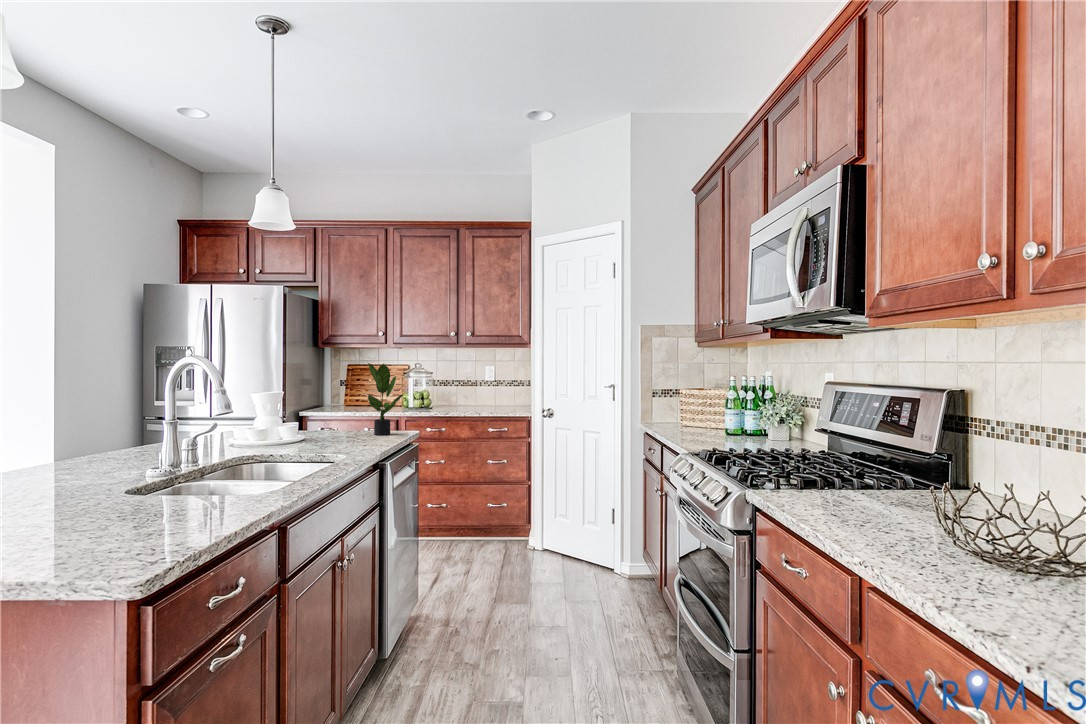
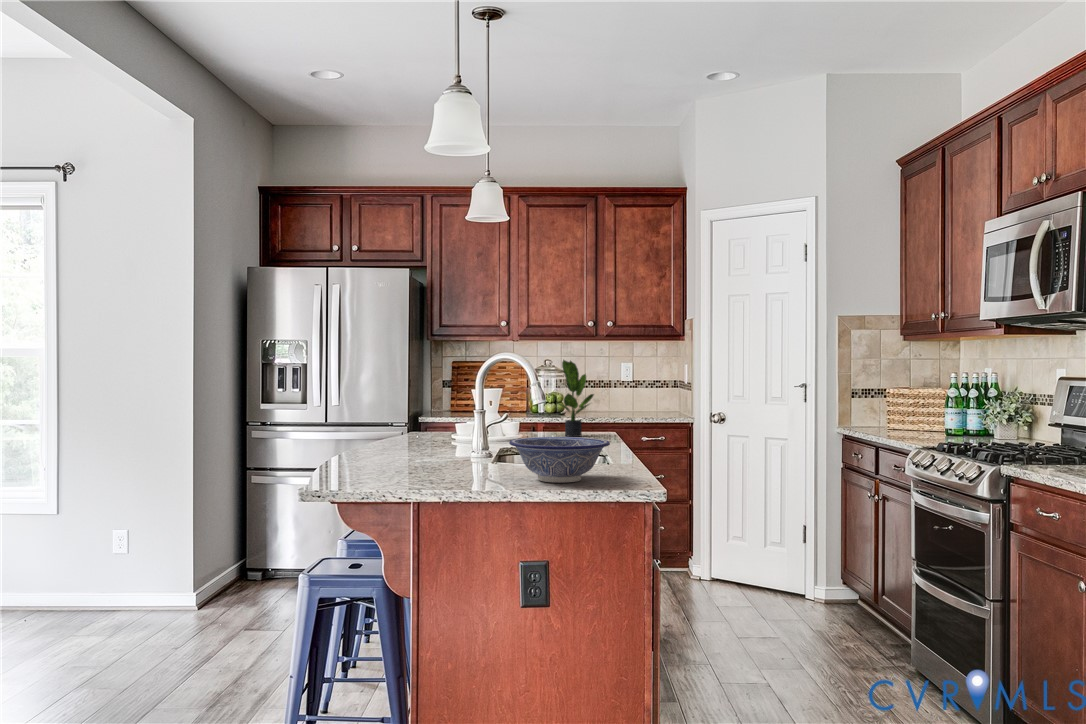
decorative bowl: none [68,455,232,523] -> present [509,437,610,483]

